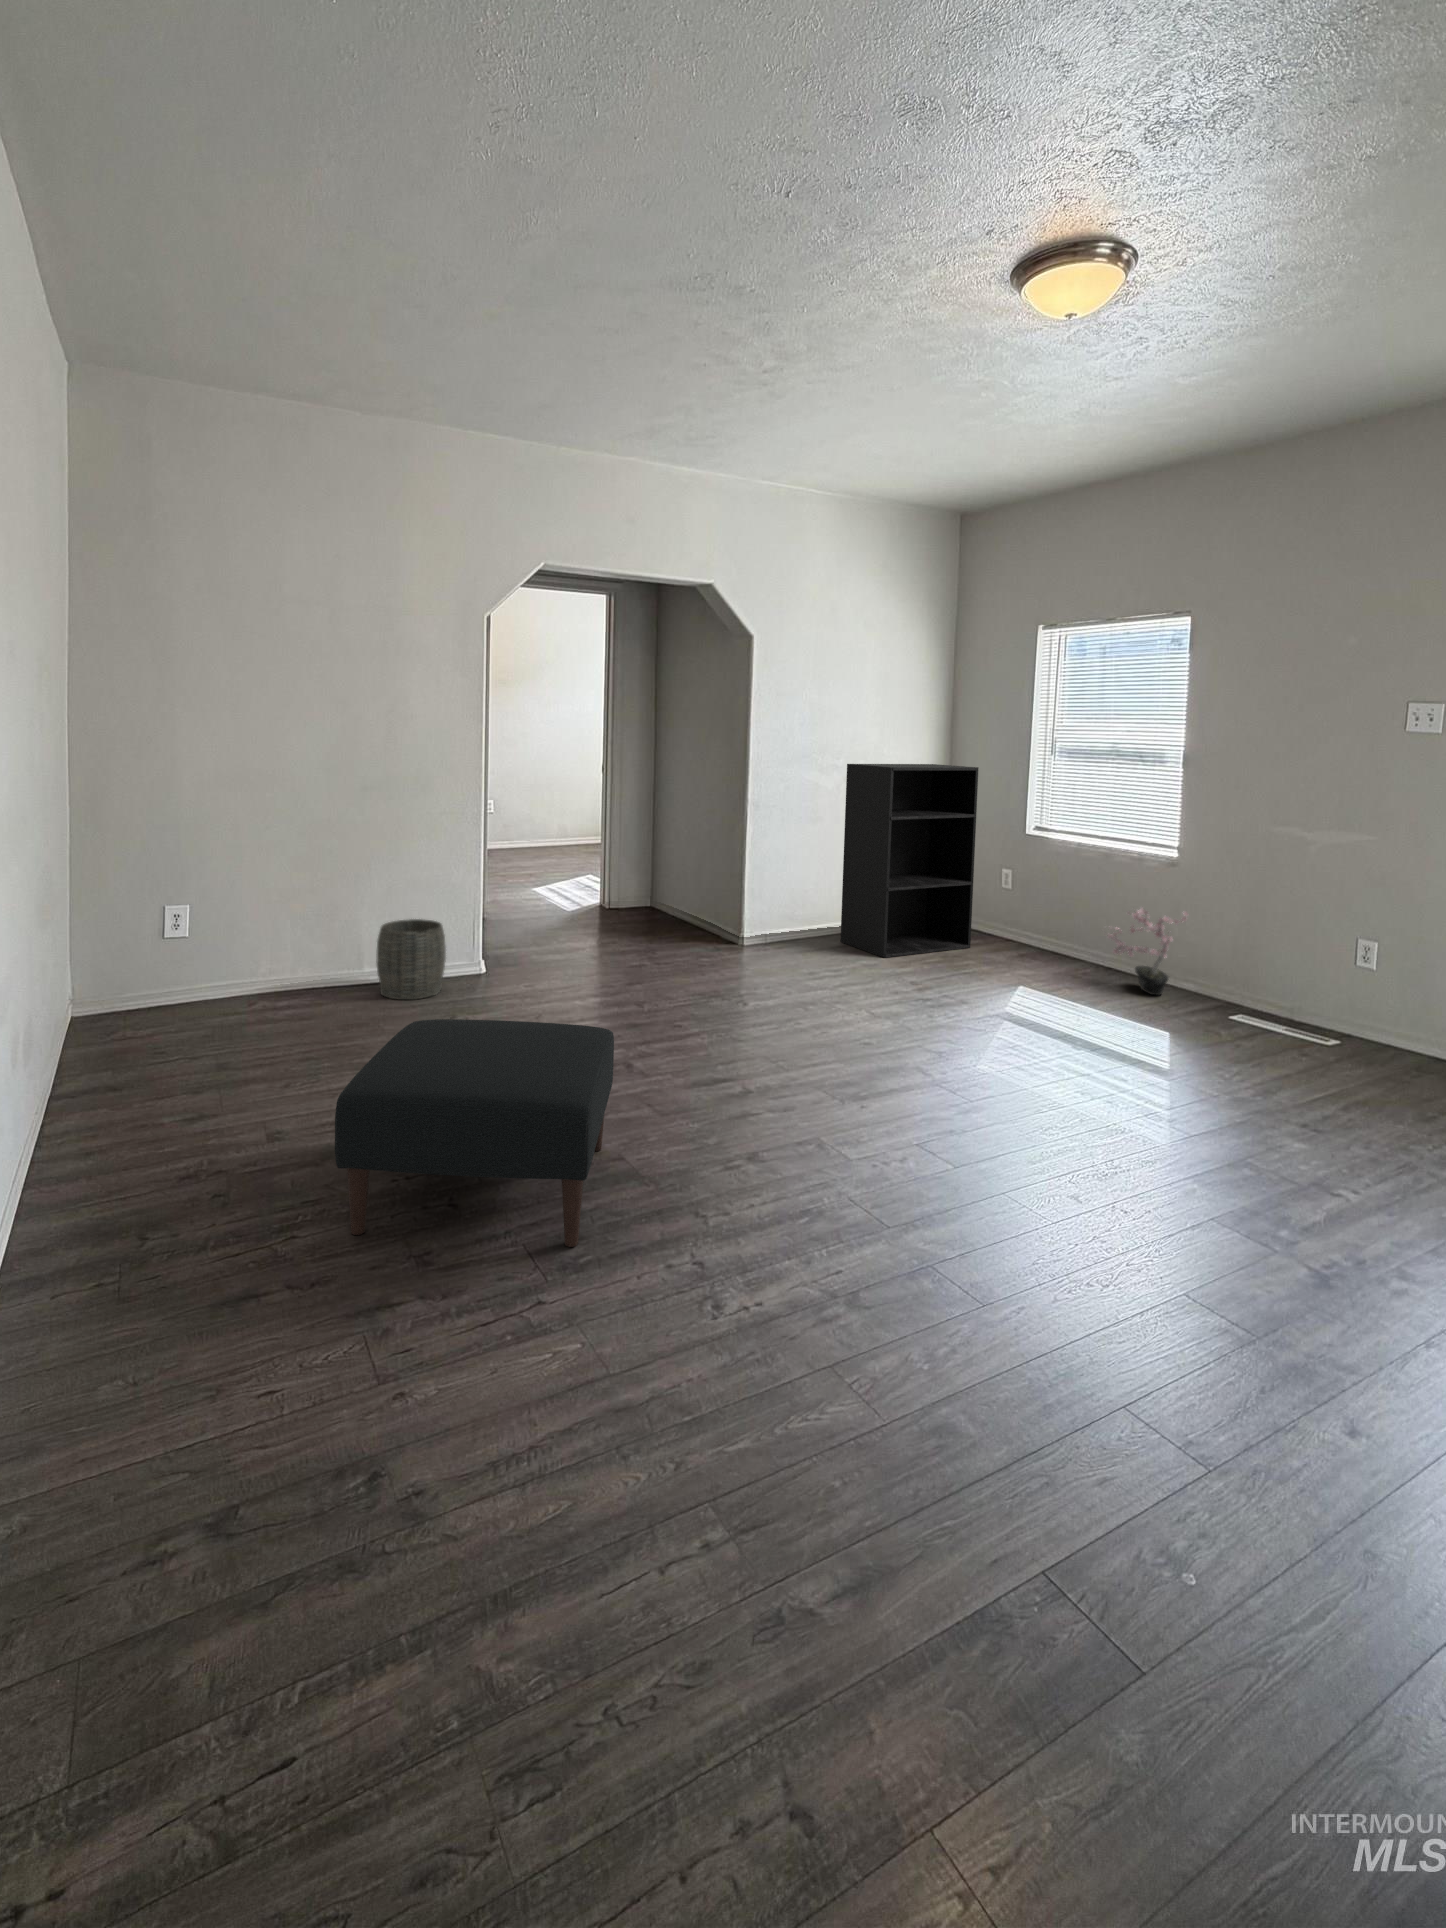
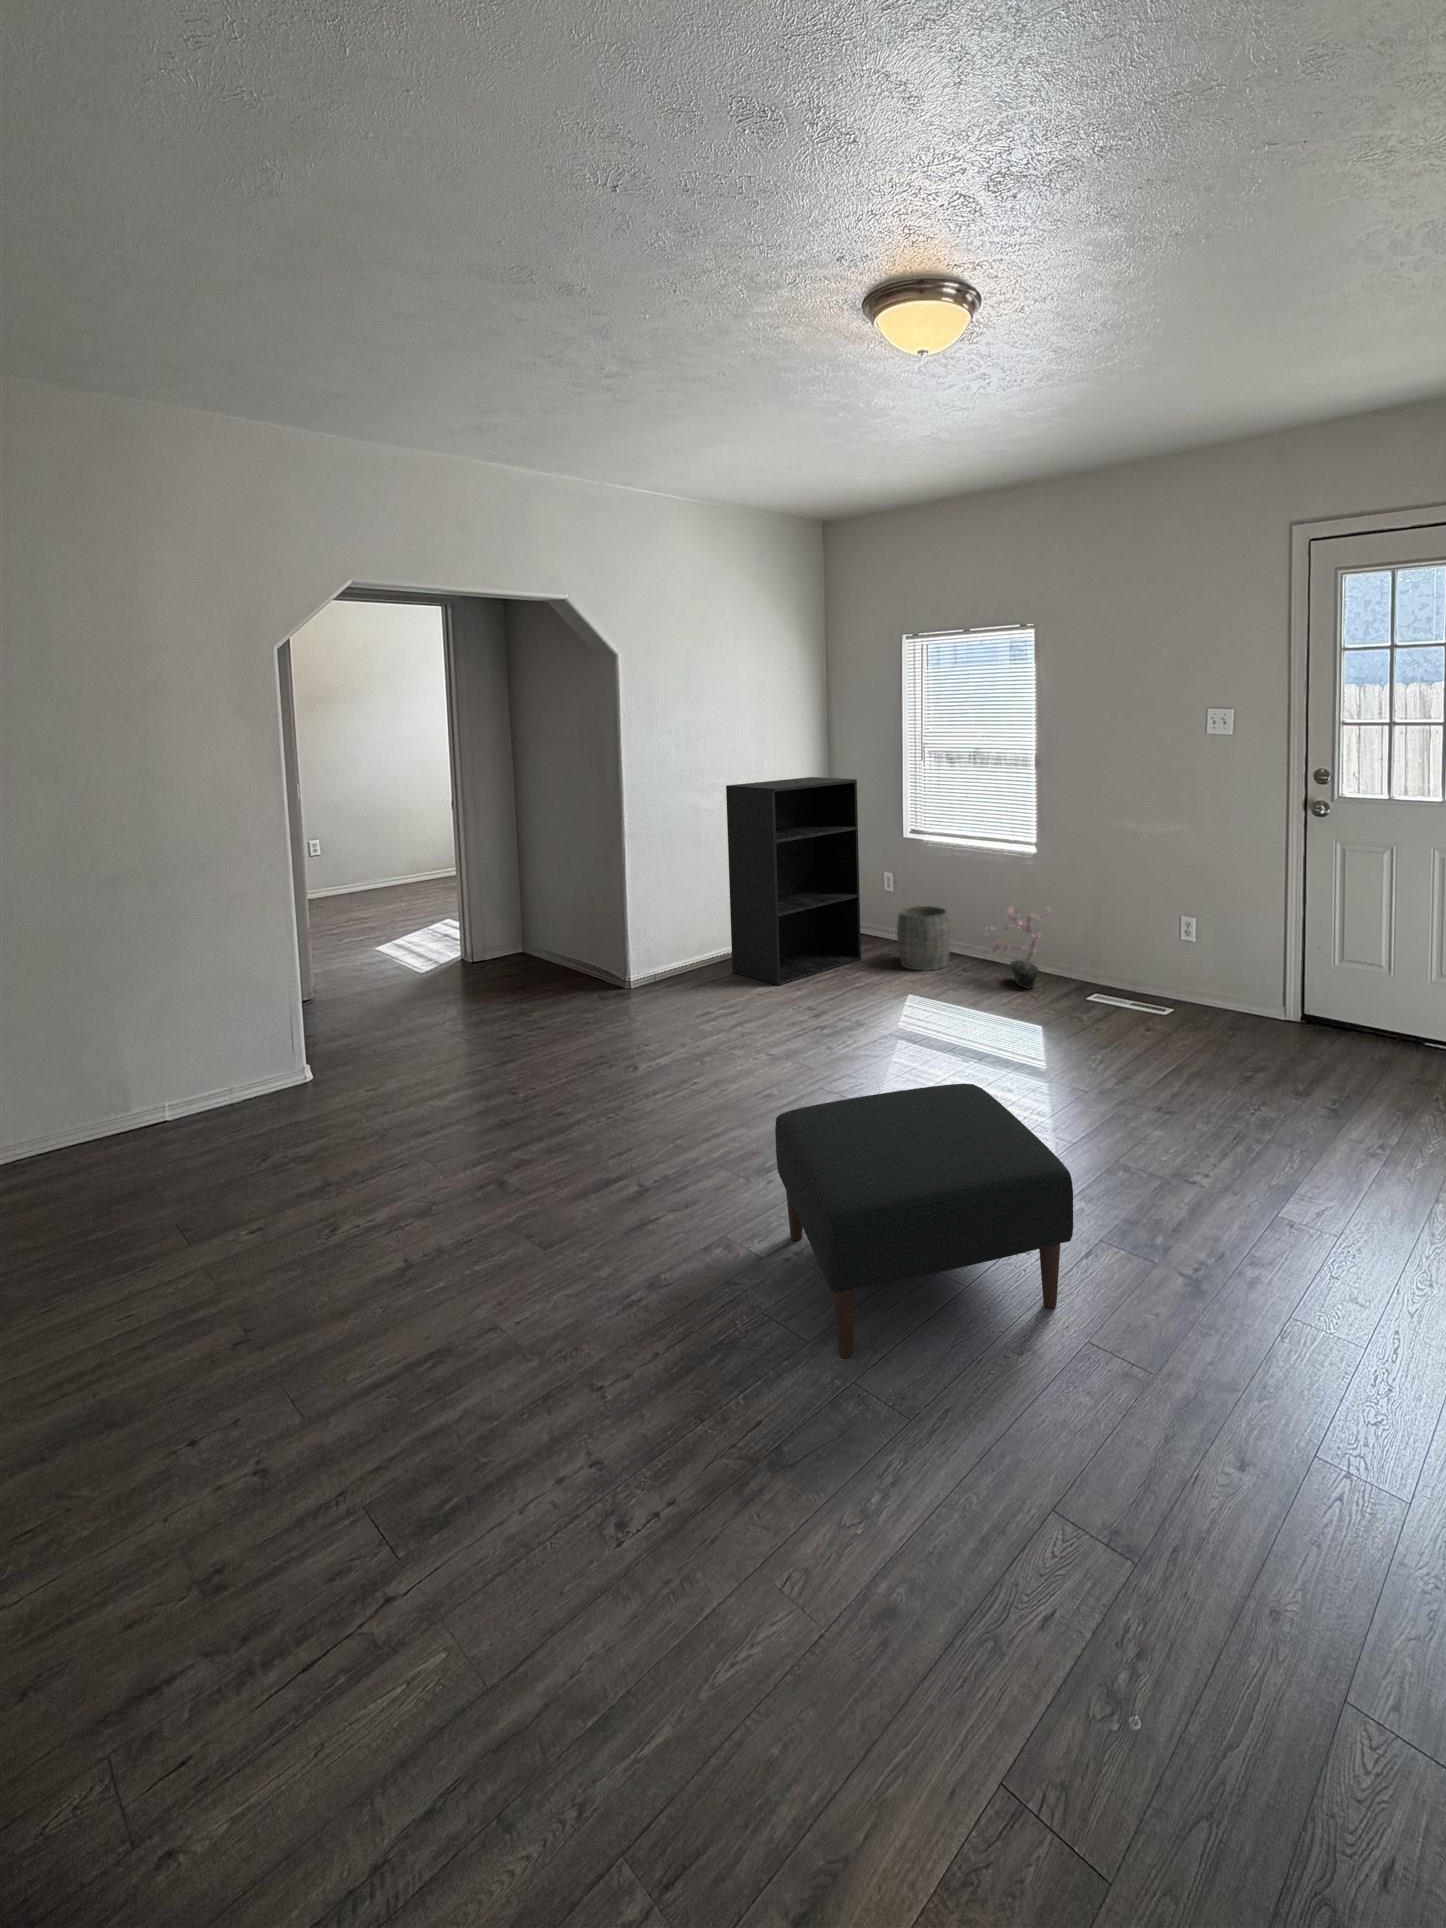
woven basket: present [376,919,446,1000] -> present [897,906,951,971]
ottoman: present [335,1019,614,1247] -> present [775,1084,1073,1358]

